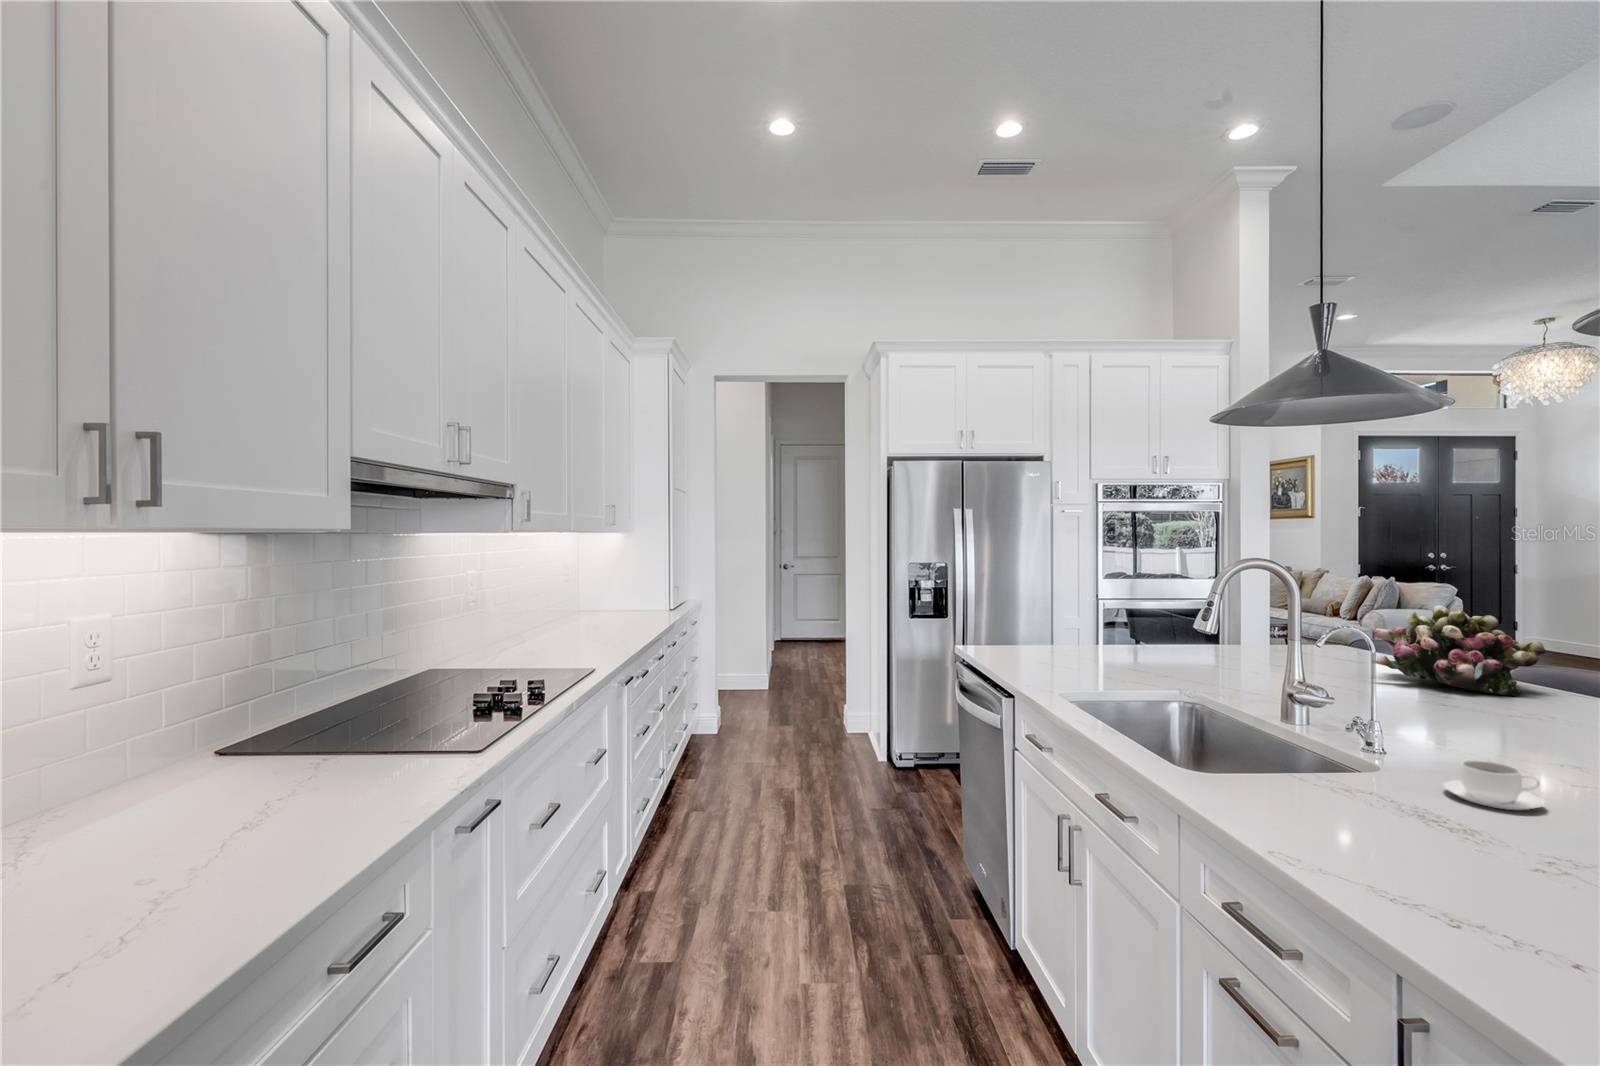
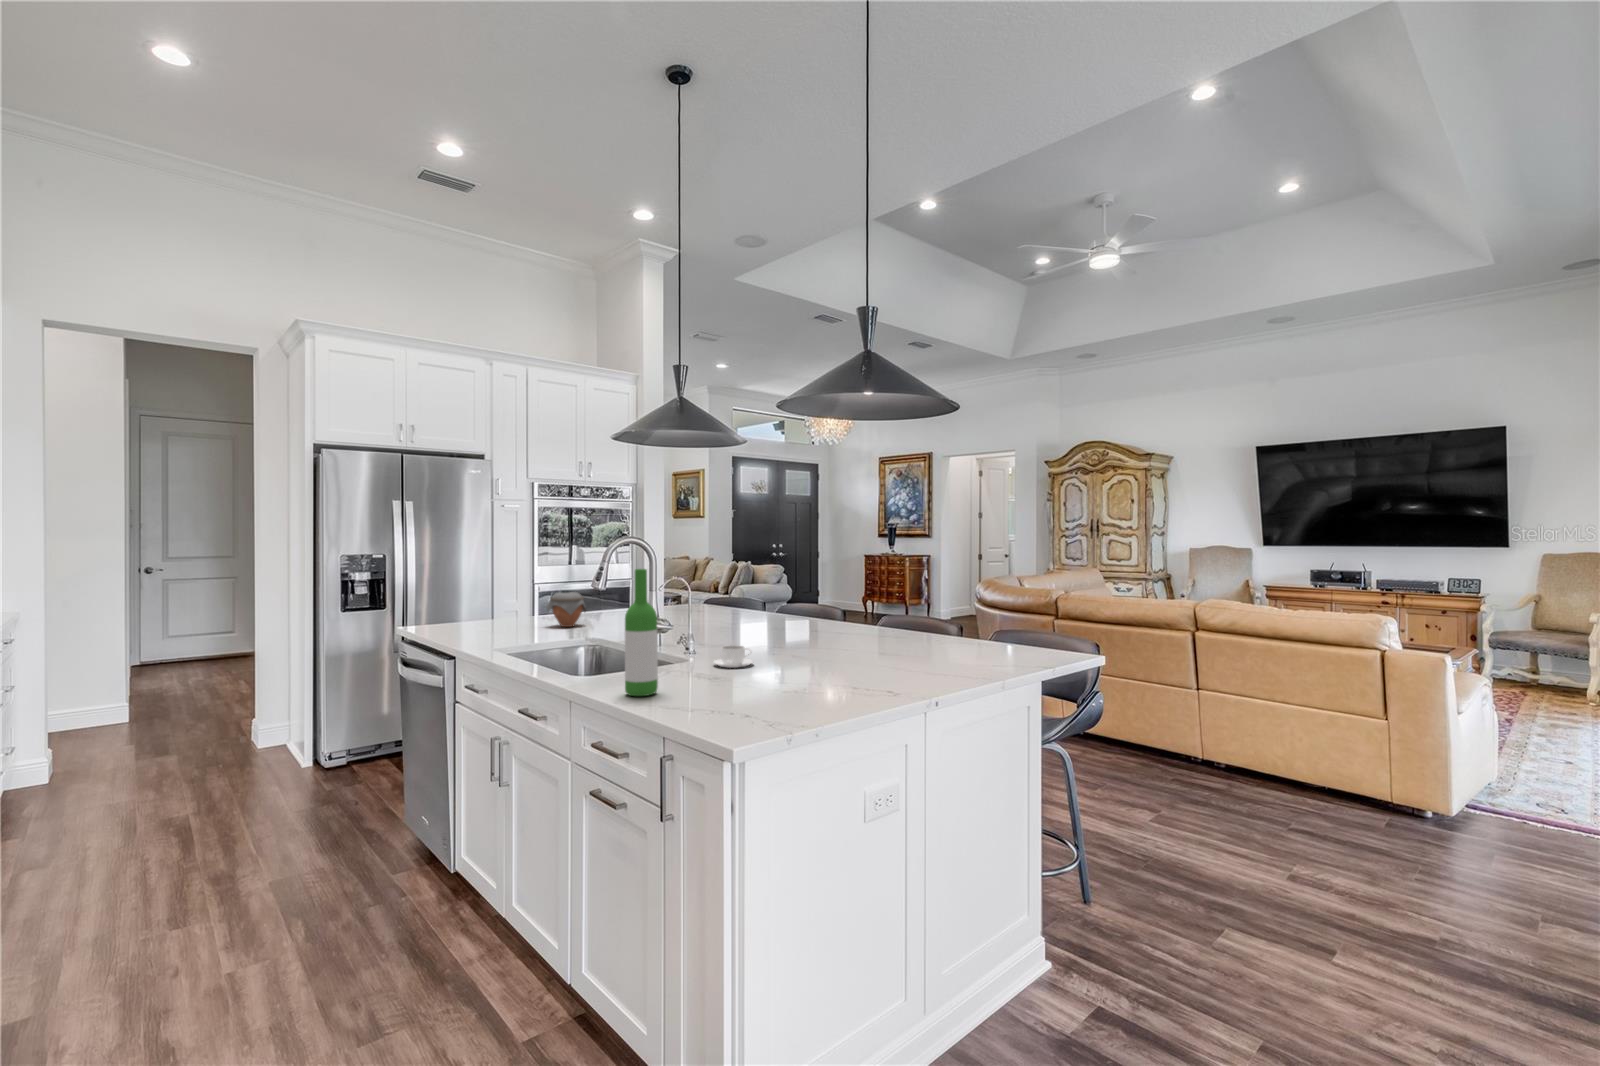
flower arrangement: present [1372,605,1546,696] -> none [706,570,788,622]
jar: none [1121,622,1177,668] -> present [546,592,586,627]
wine bottle: none [1284,624,1353,853] -> present [625,569,658,696]

